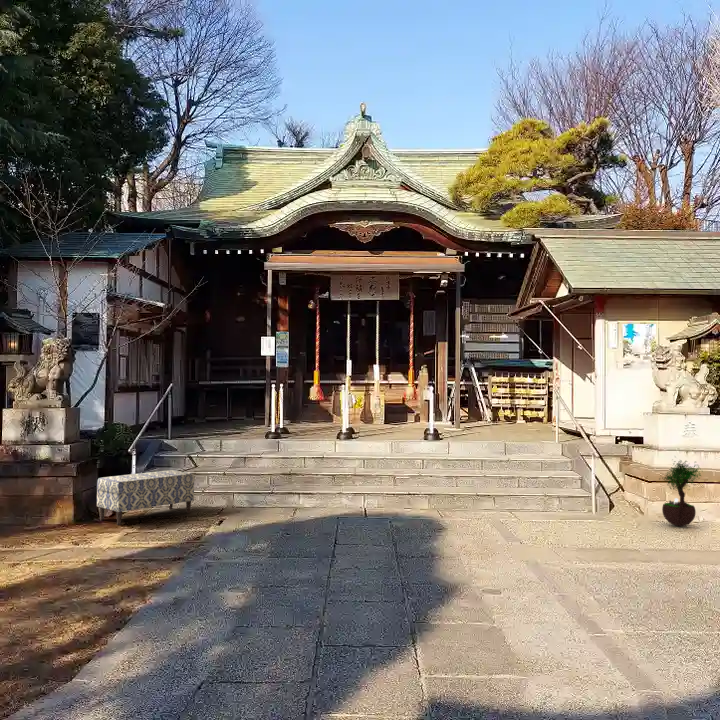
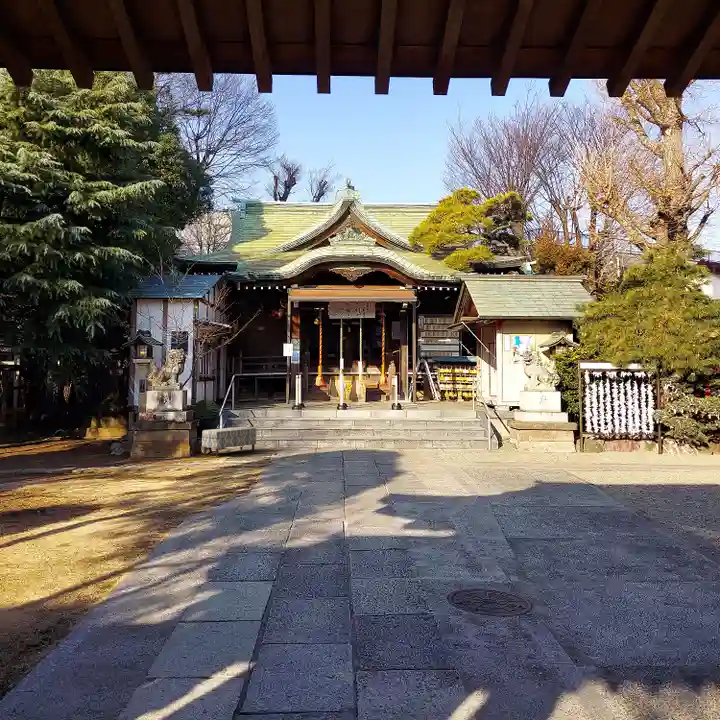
potted tree: present [662,461,701,526] -> none [523,413,547,453]

